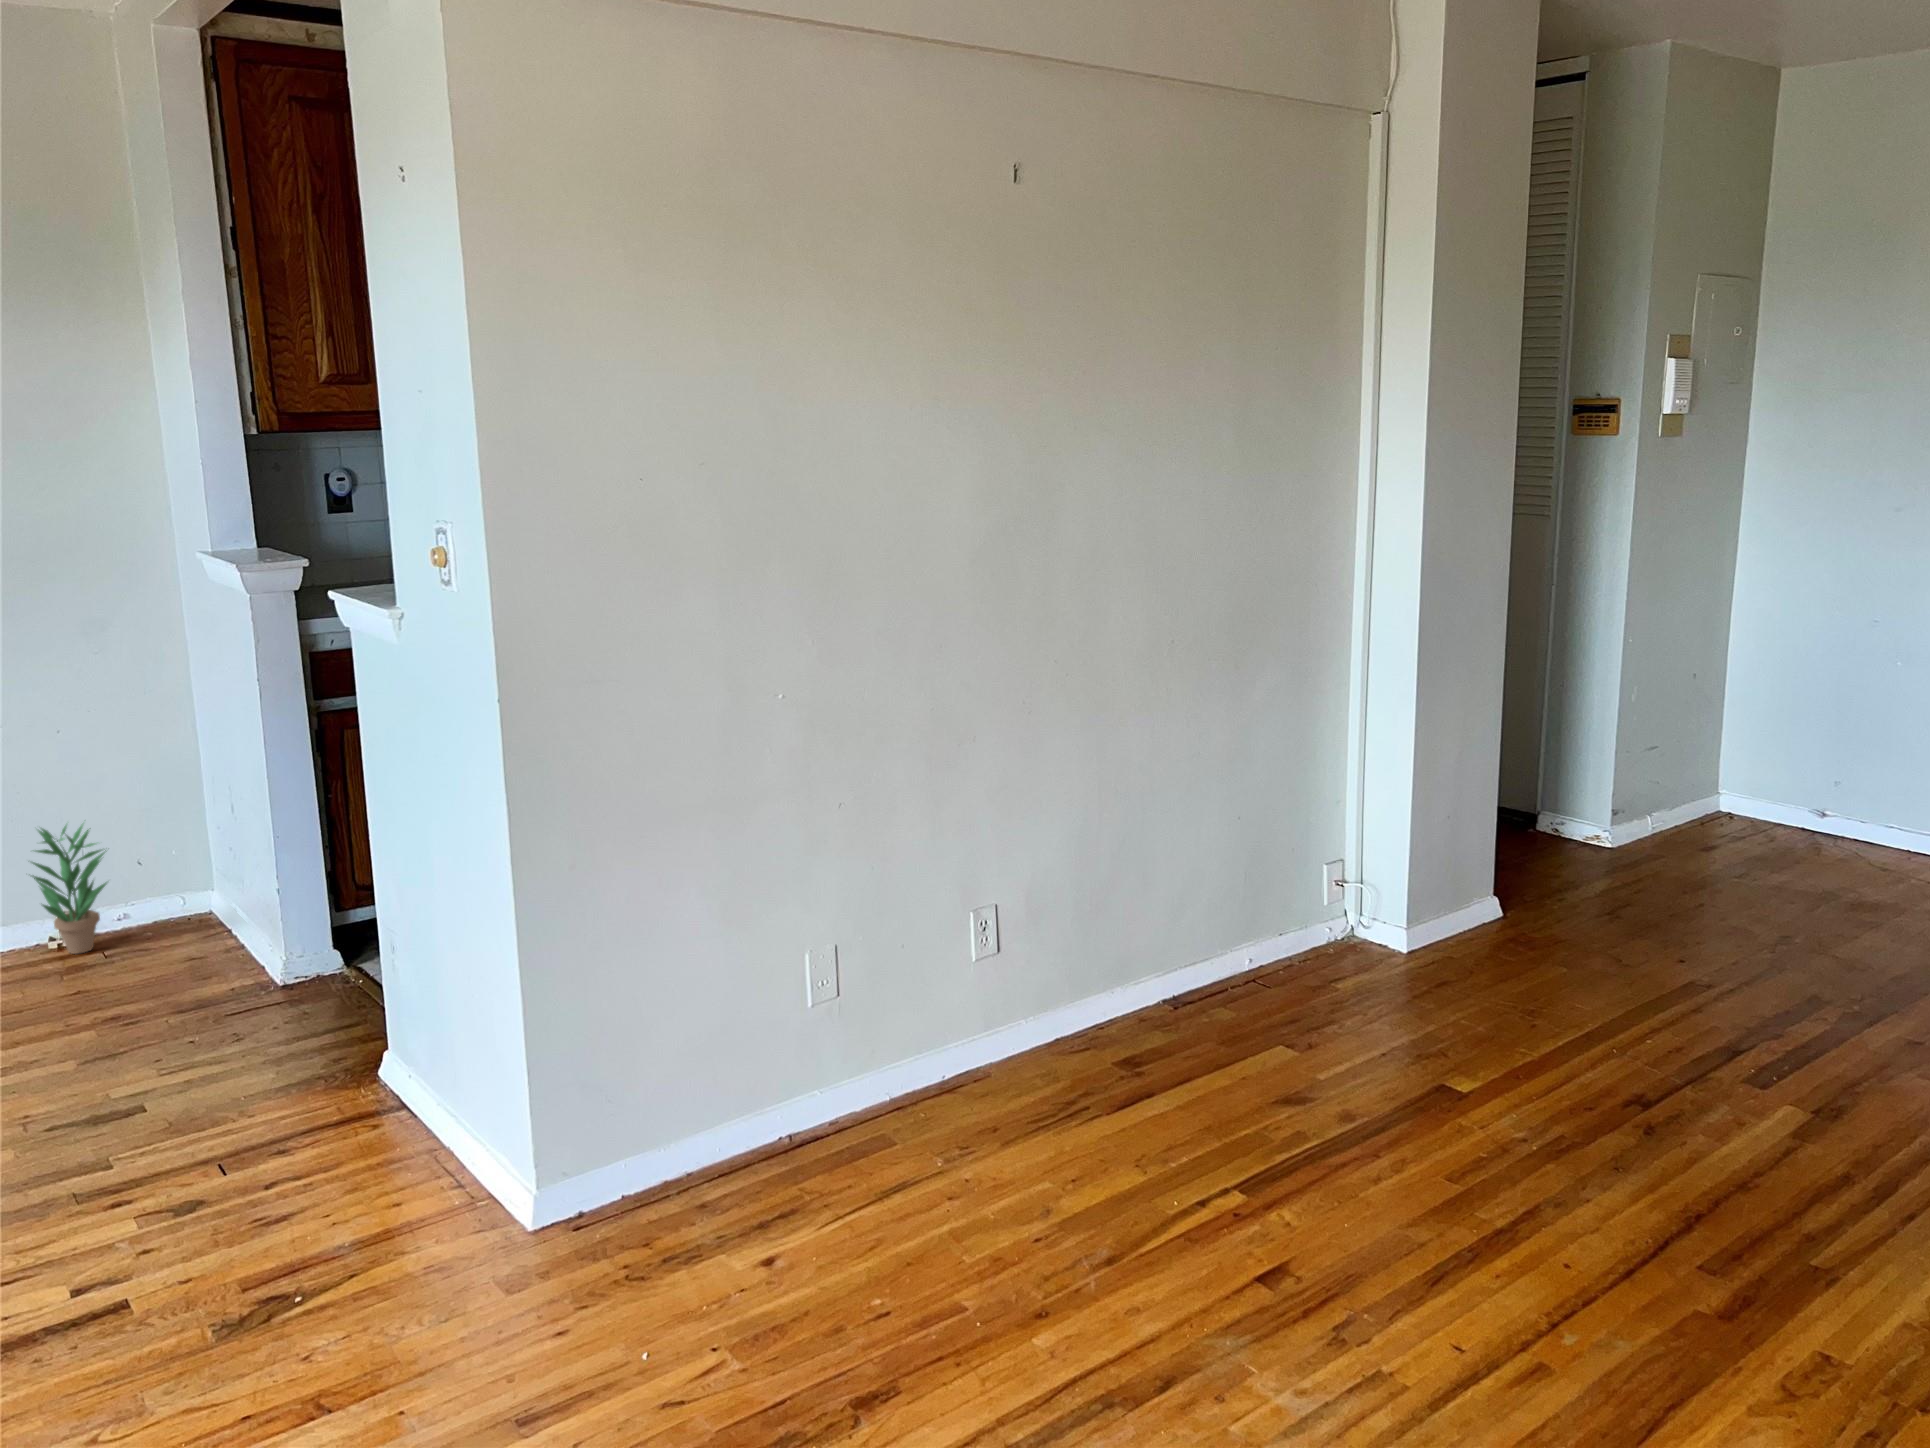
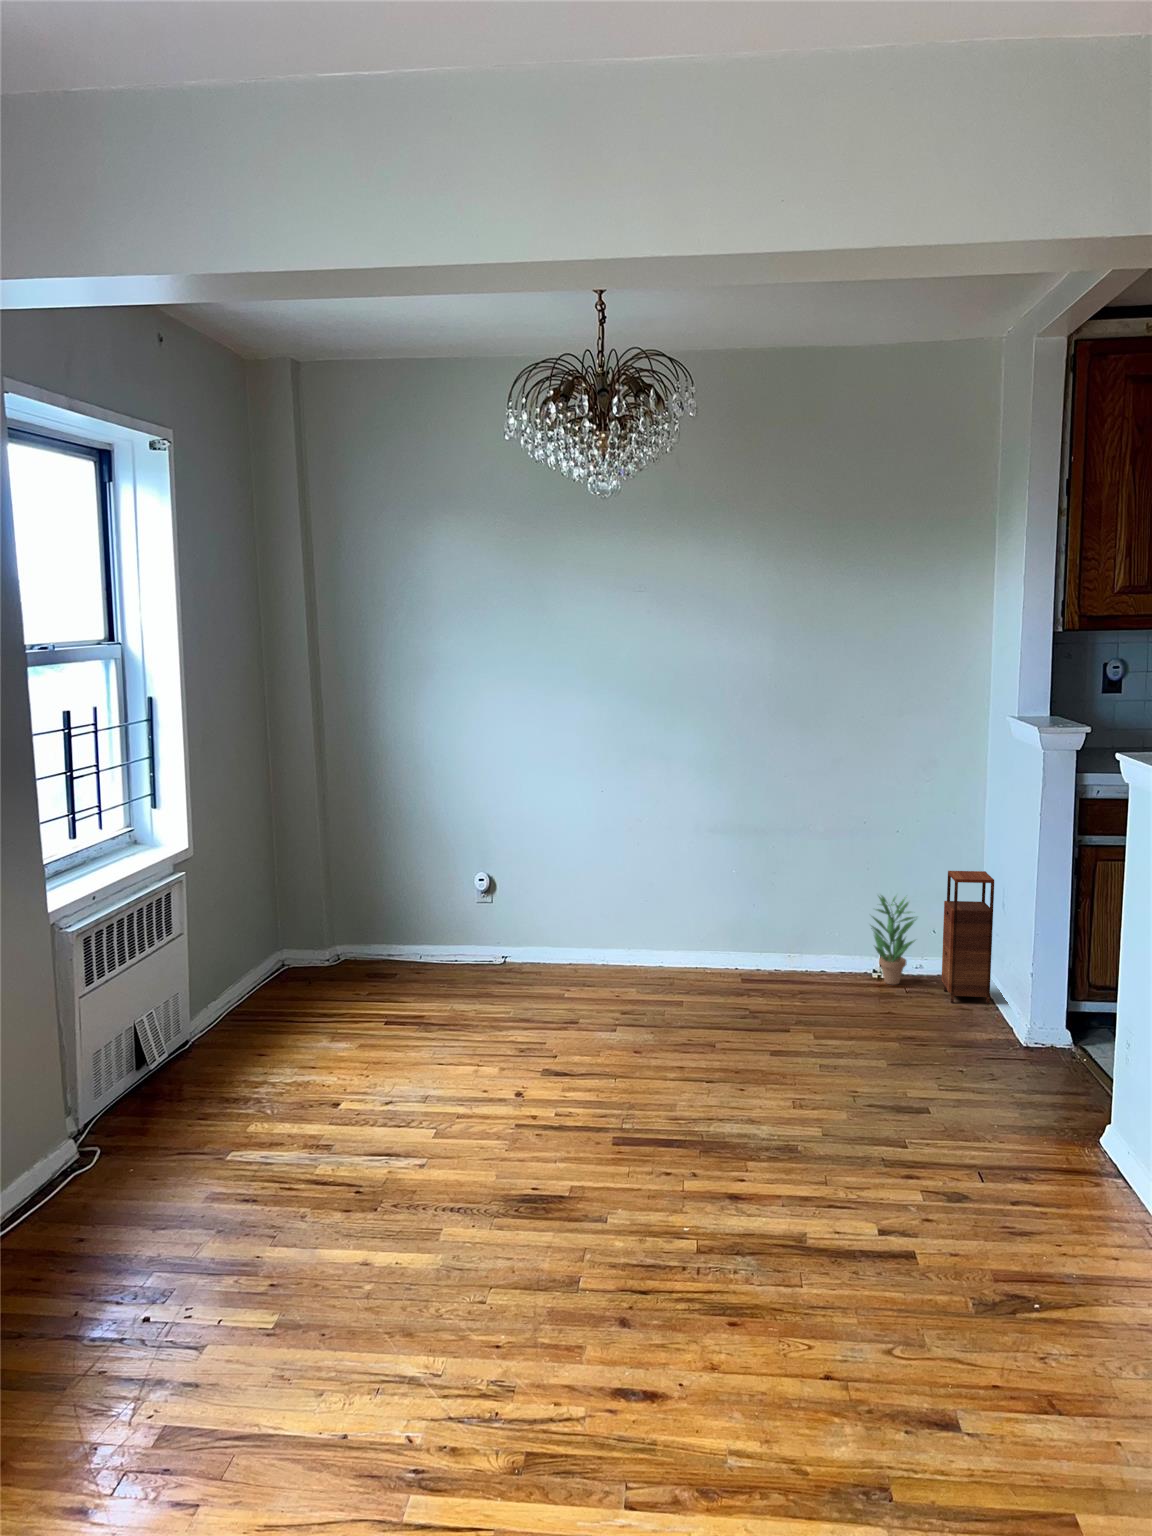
storage cabinet: none [143,767,231,956] -> present [942,871,994,1004]

